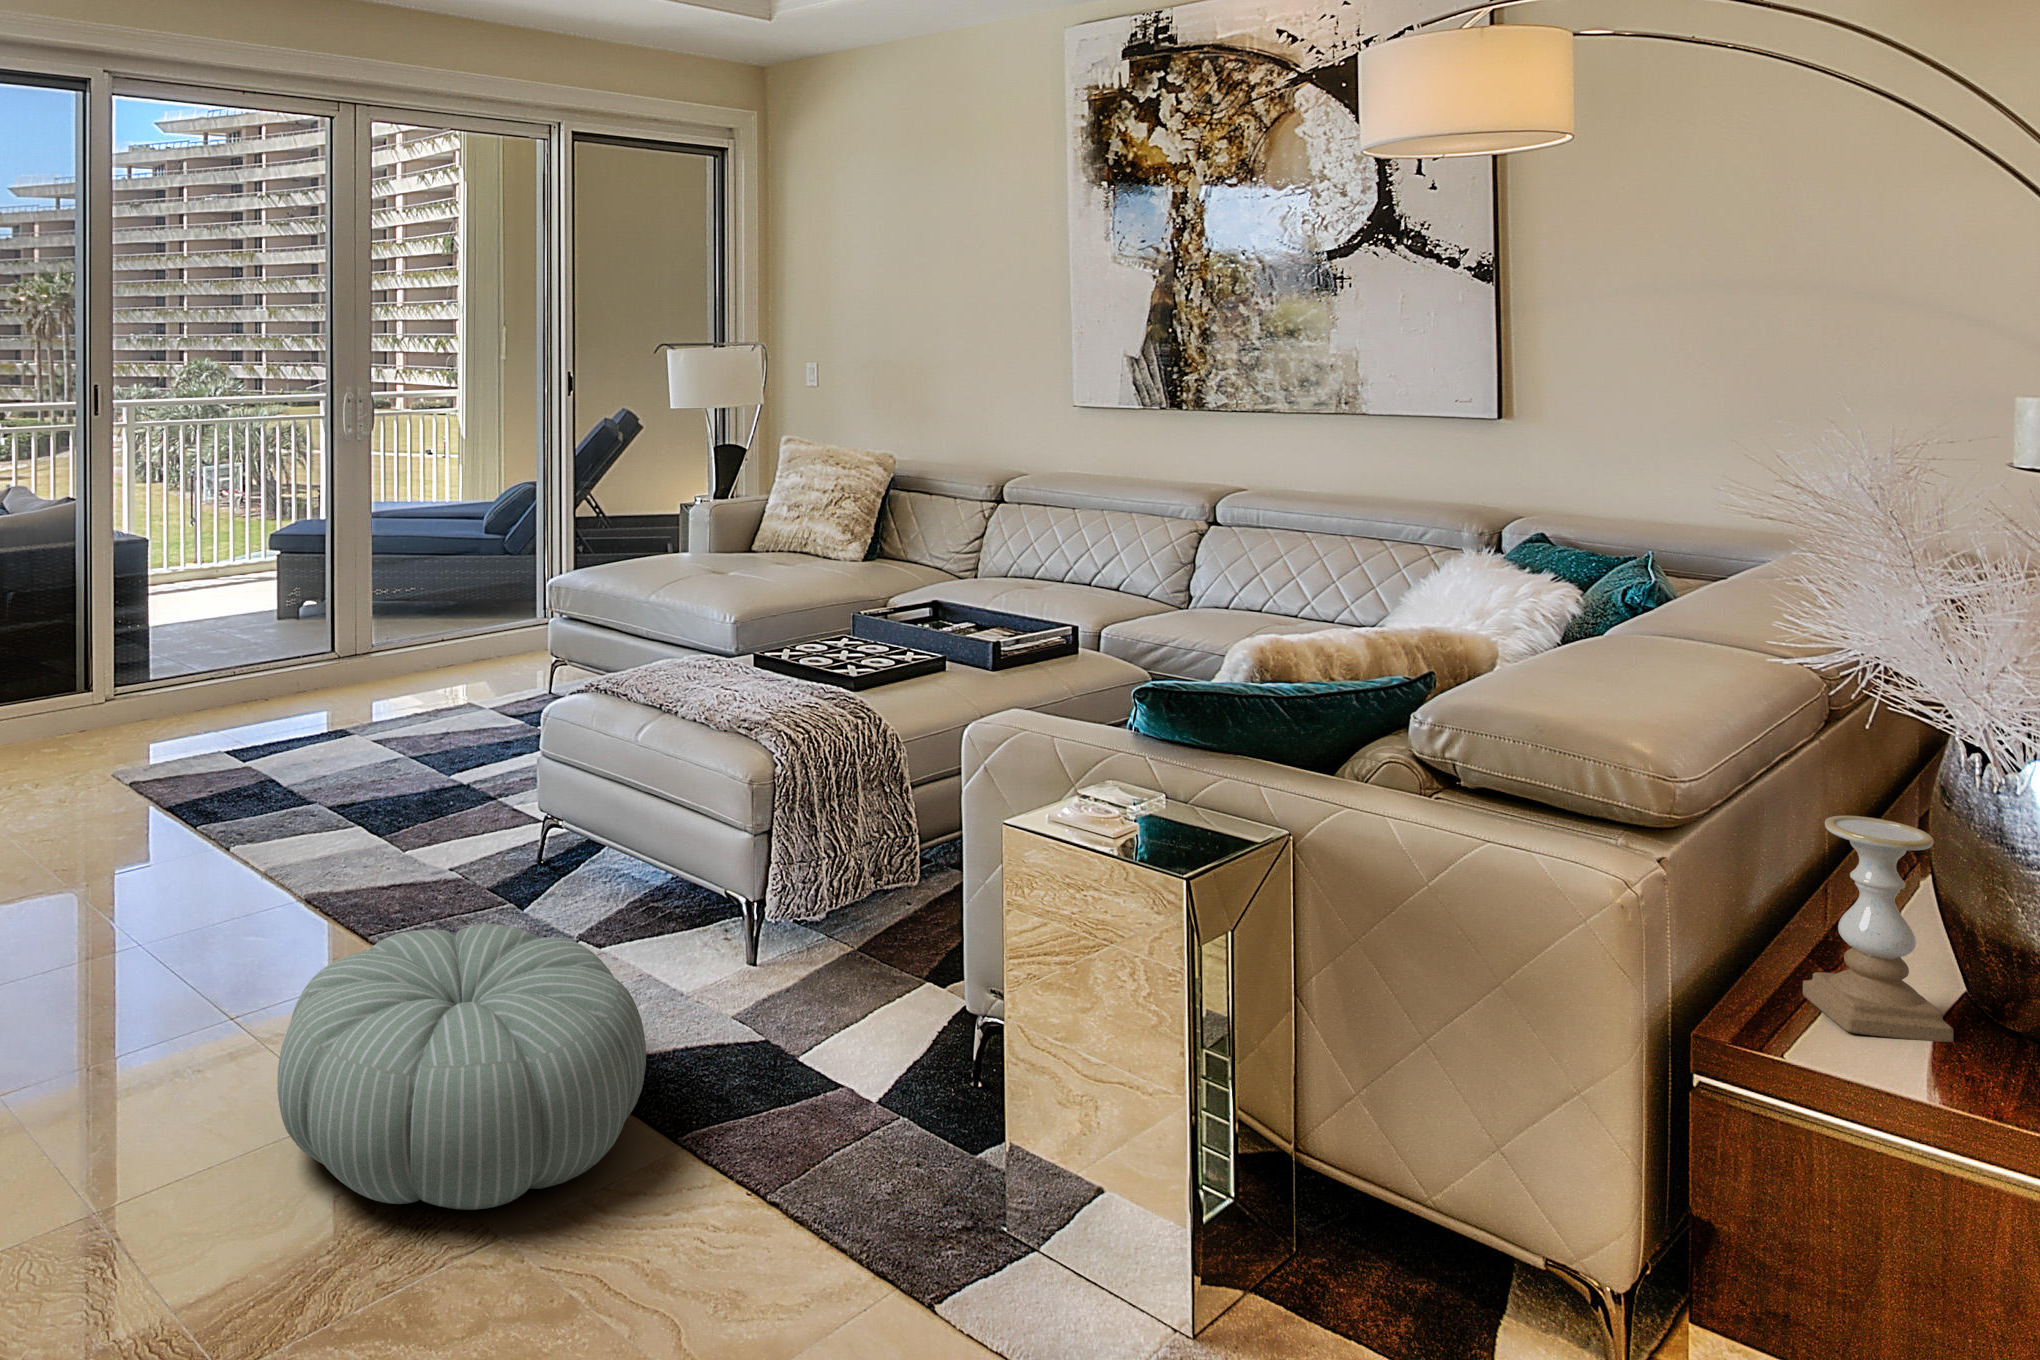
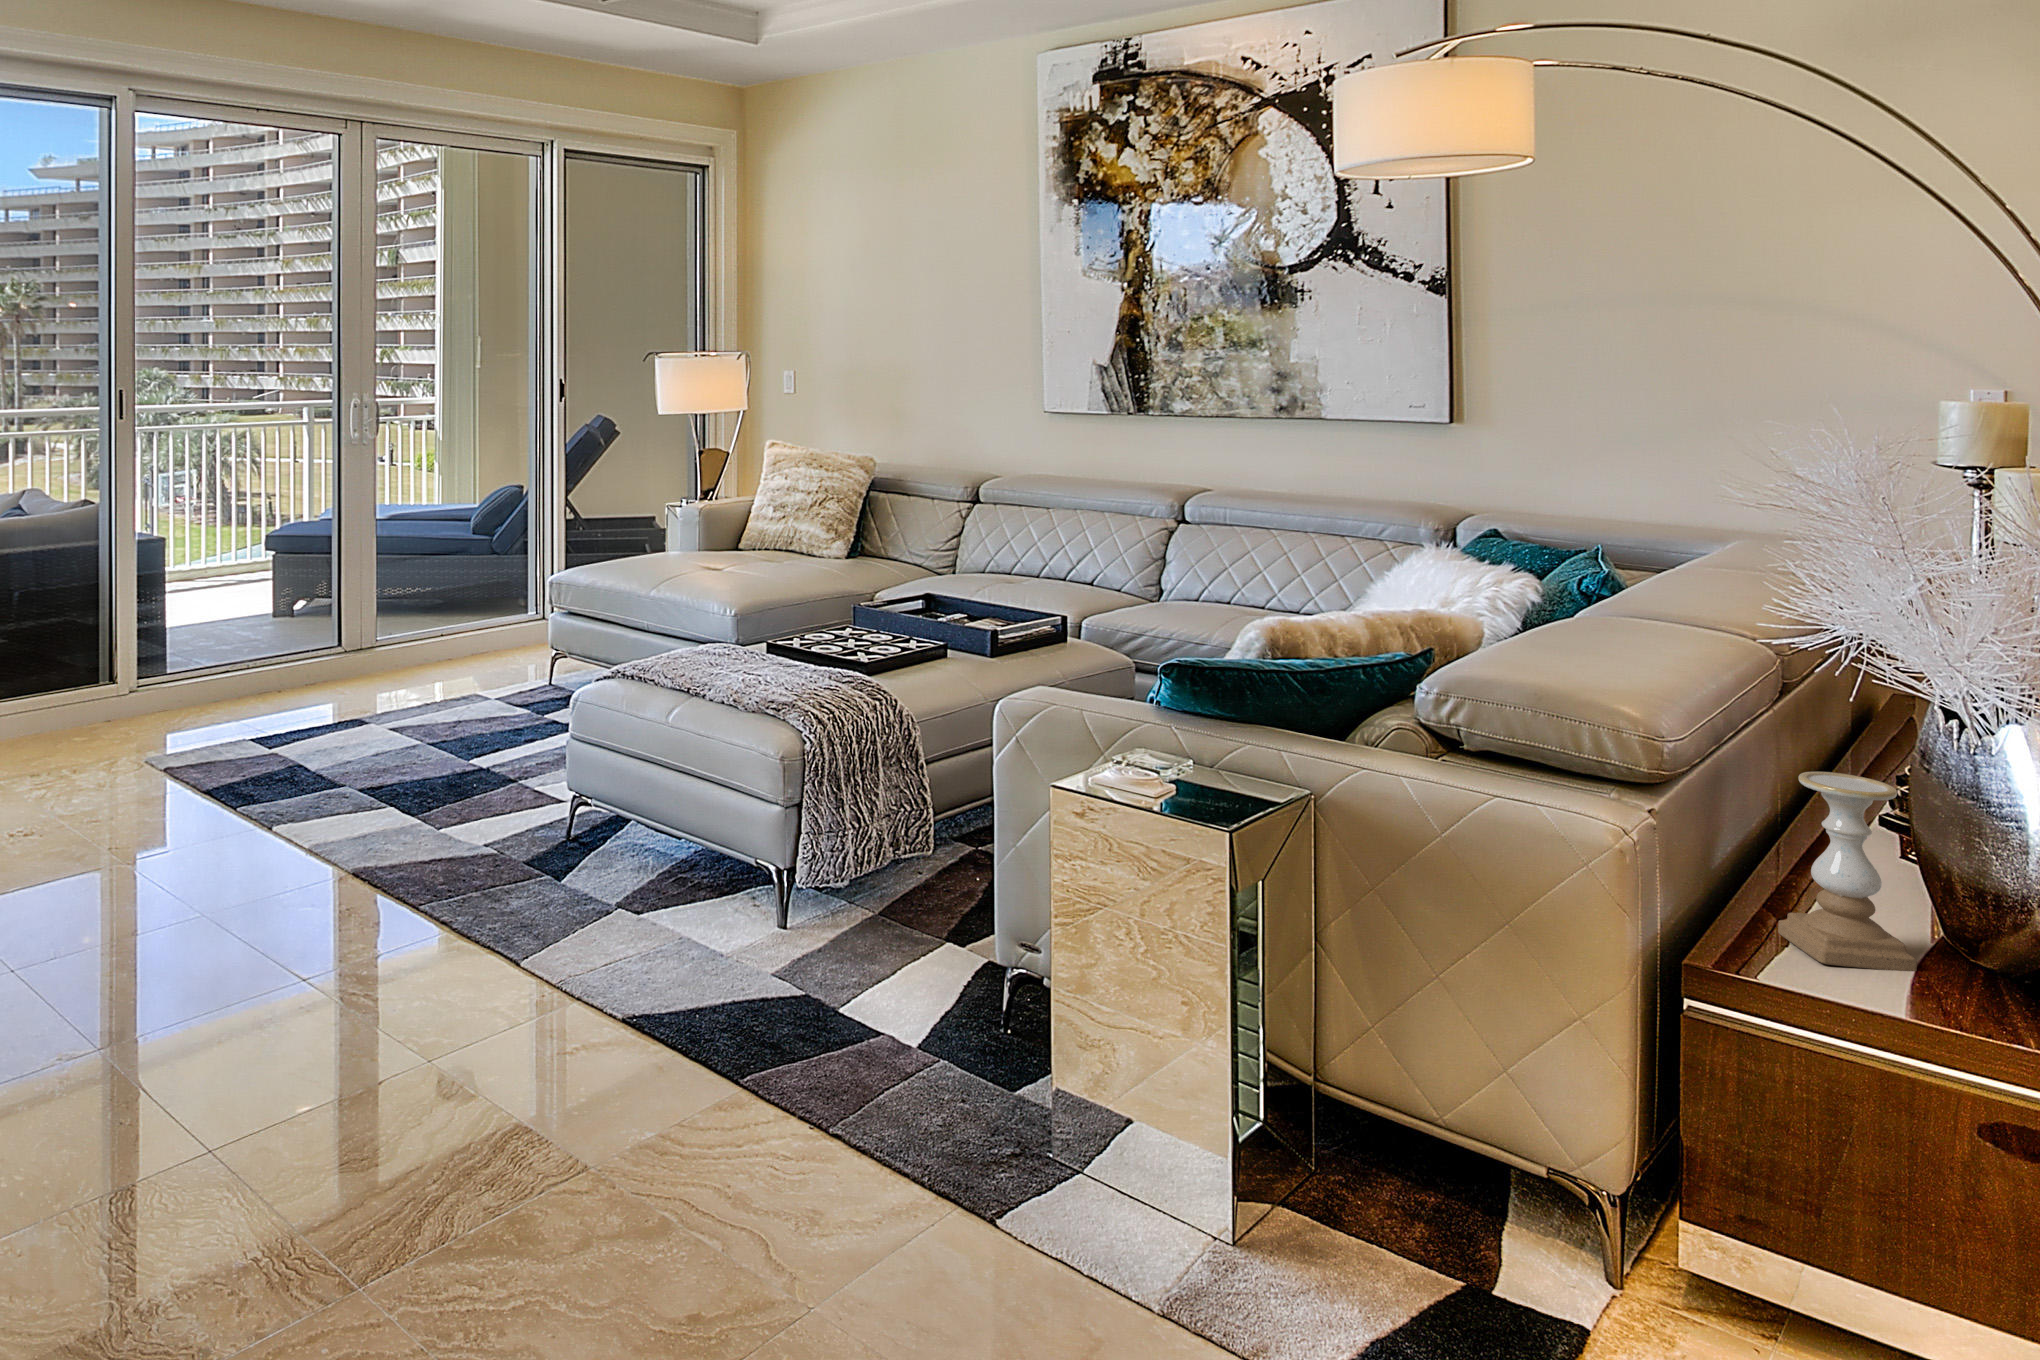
pouf: present [277,924,646,1210] -> none [373,886,709,1140]

